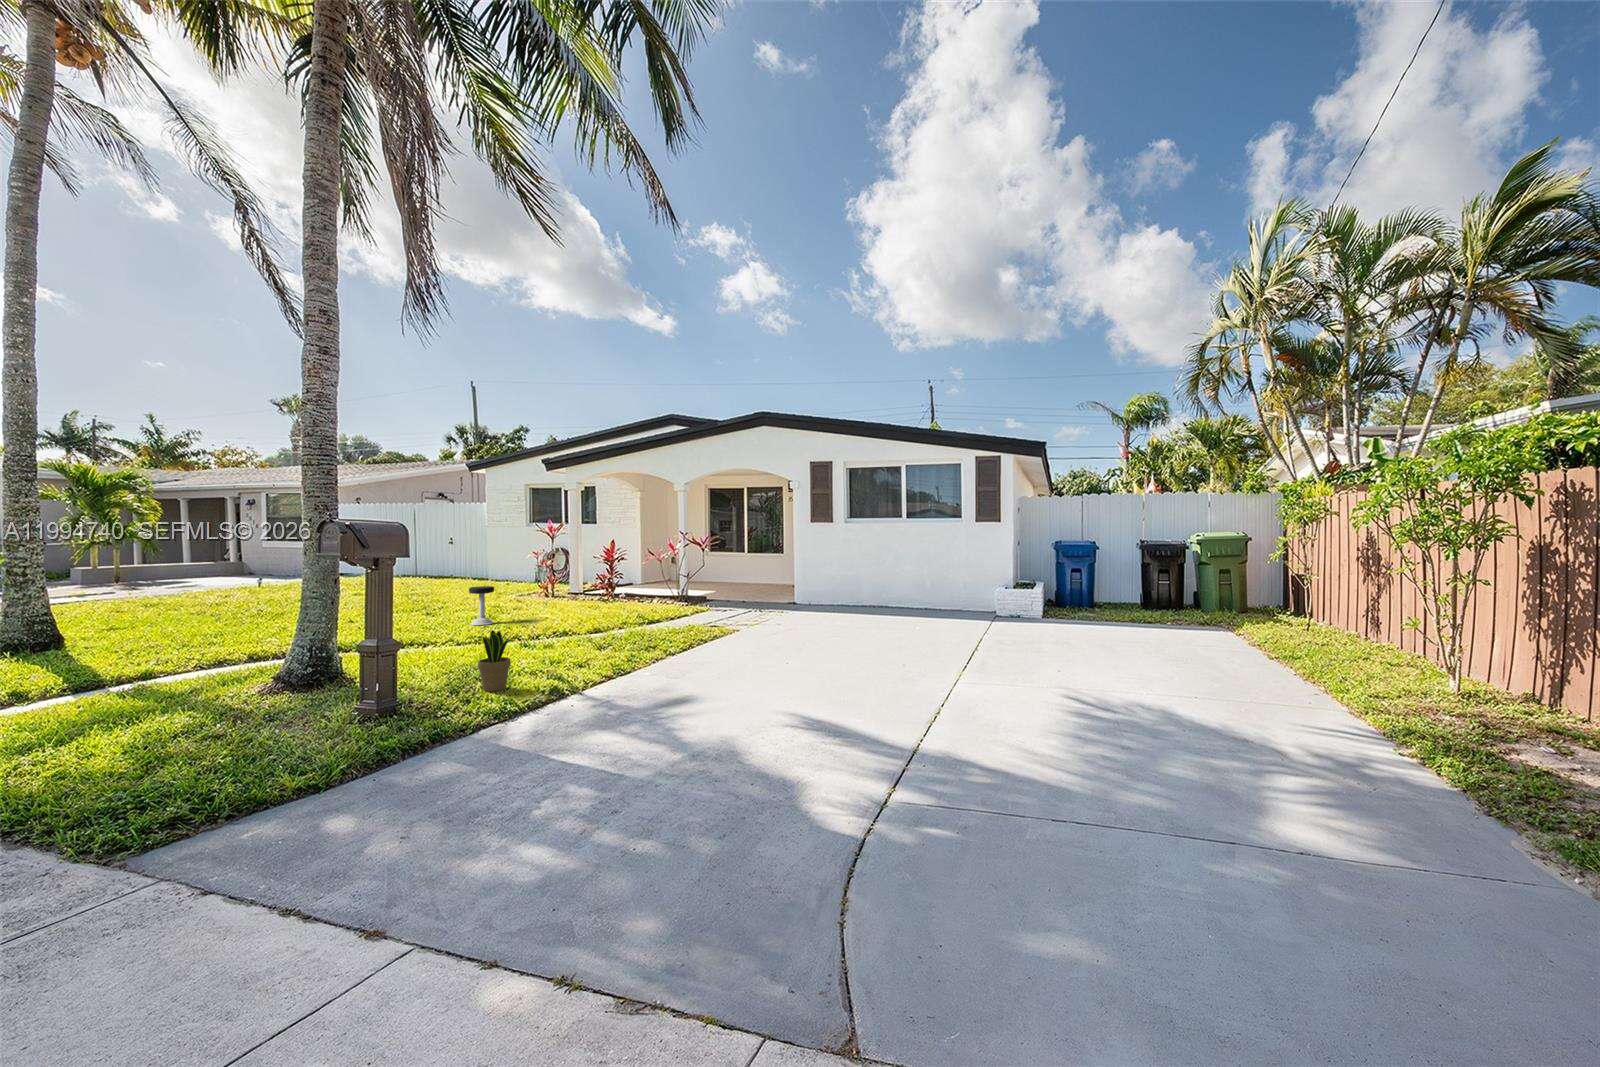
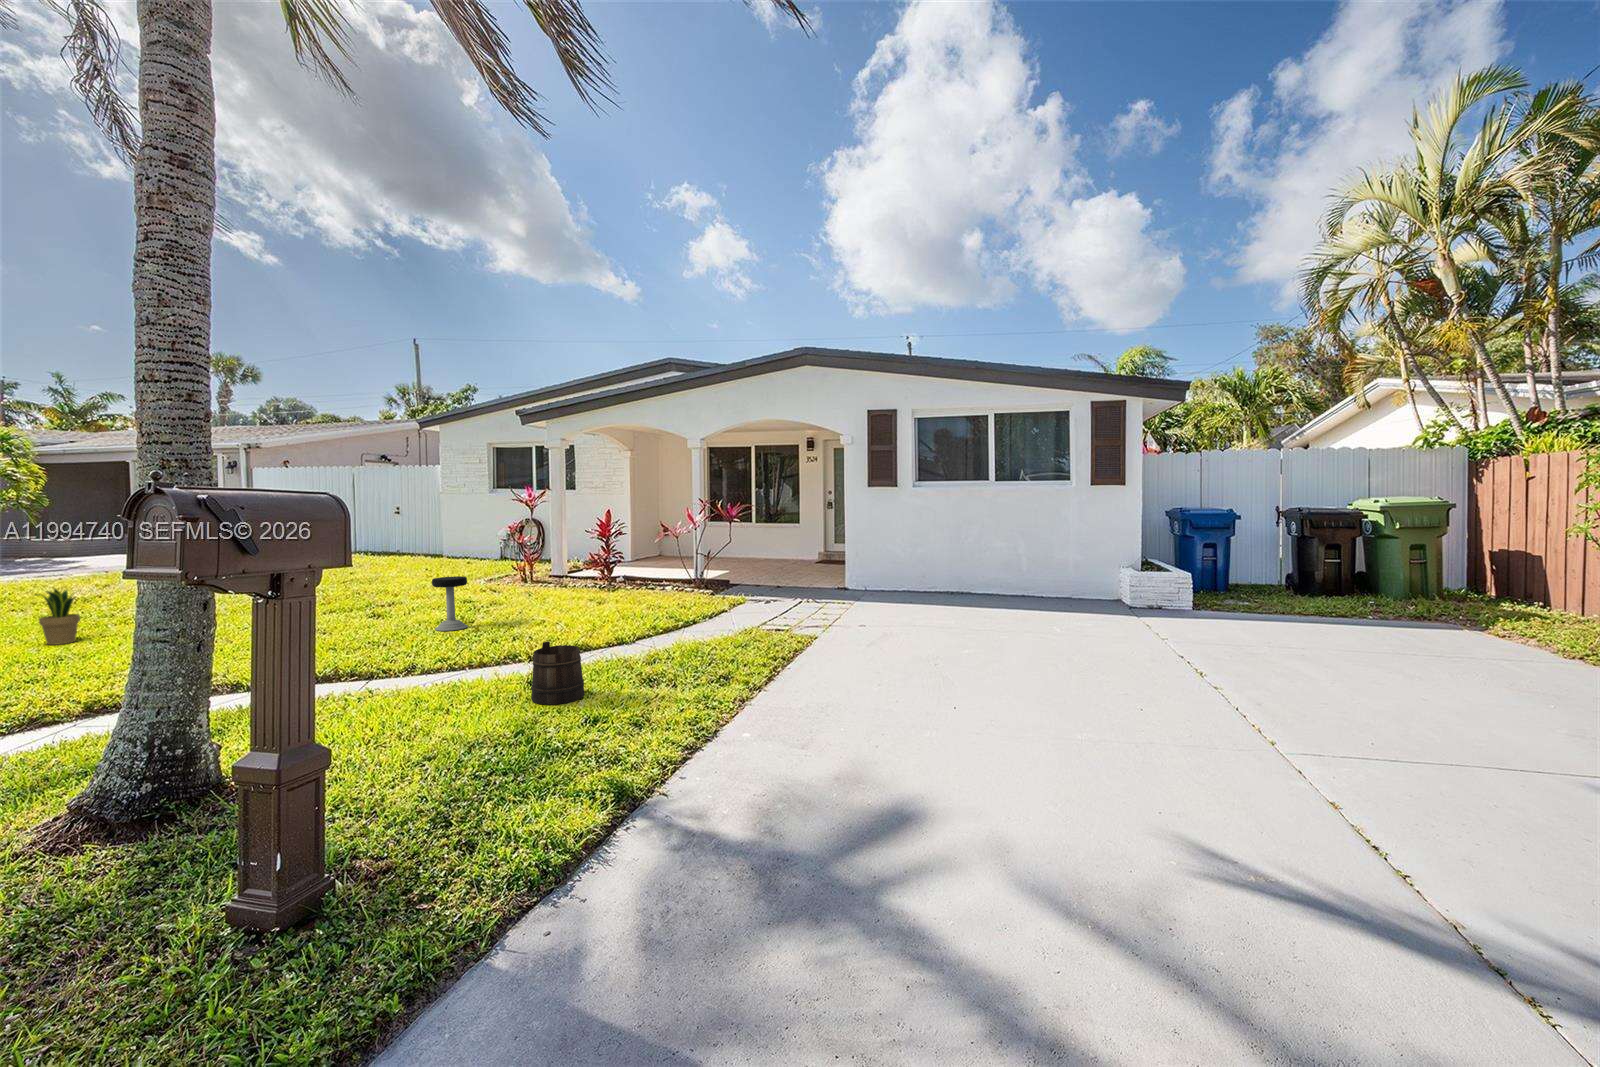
bucket: none [524,626,559,666] -> present [531,641,585,705]
potted plant: present [478,630,513,692] -> present [35,589,80,645]

